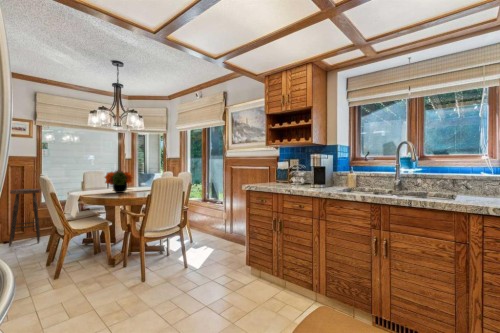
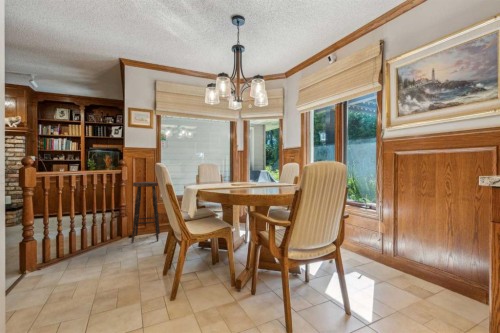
flower arrangement: present [105,170,132,193] -> none [223,157,256,188]

